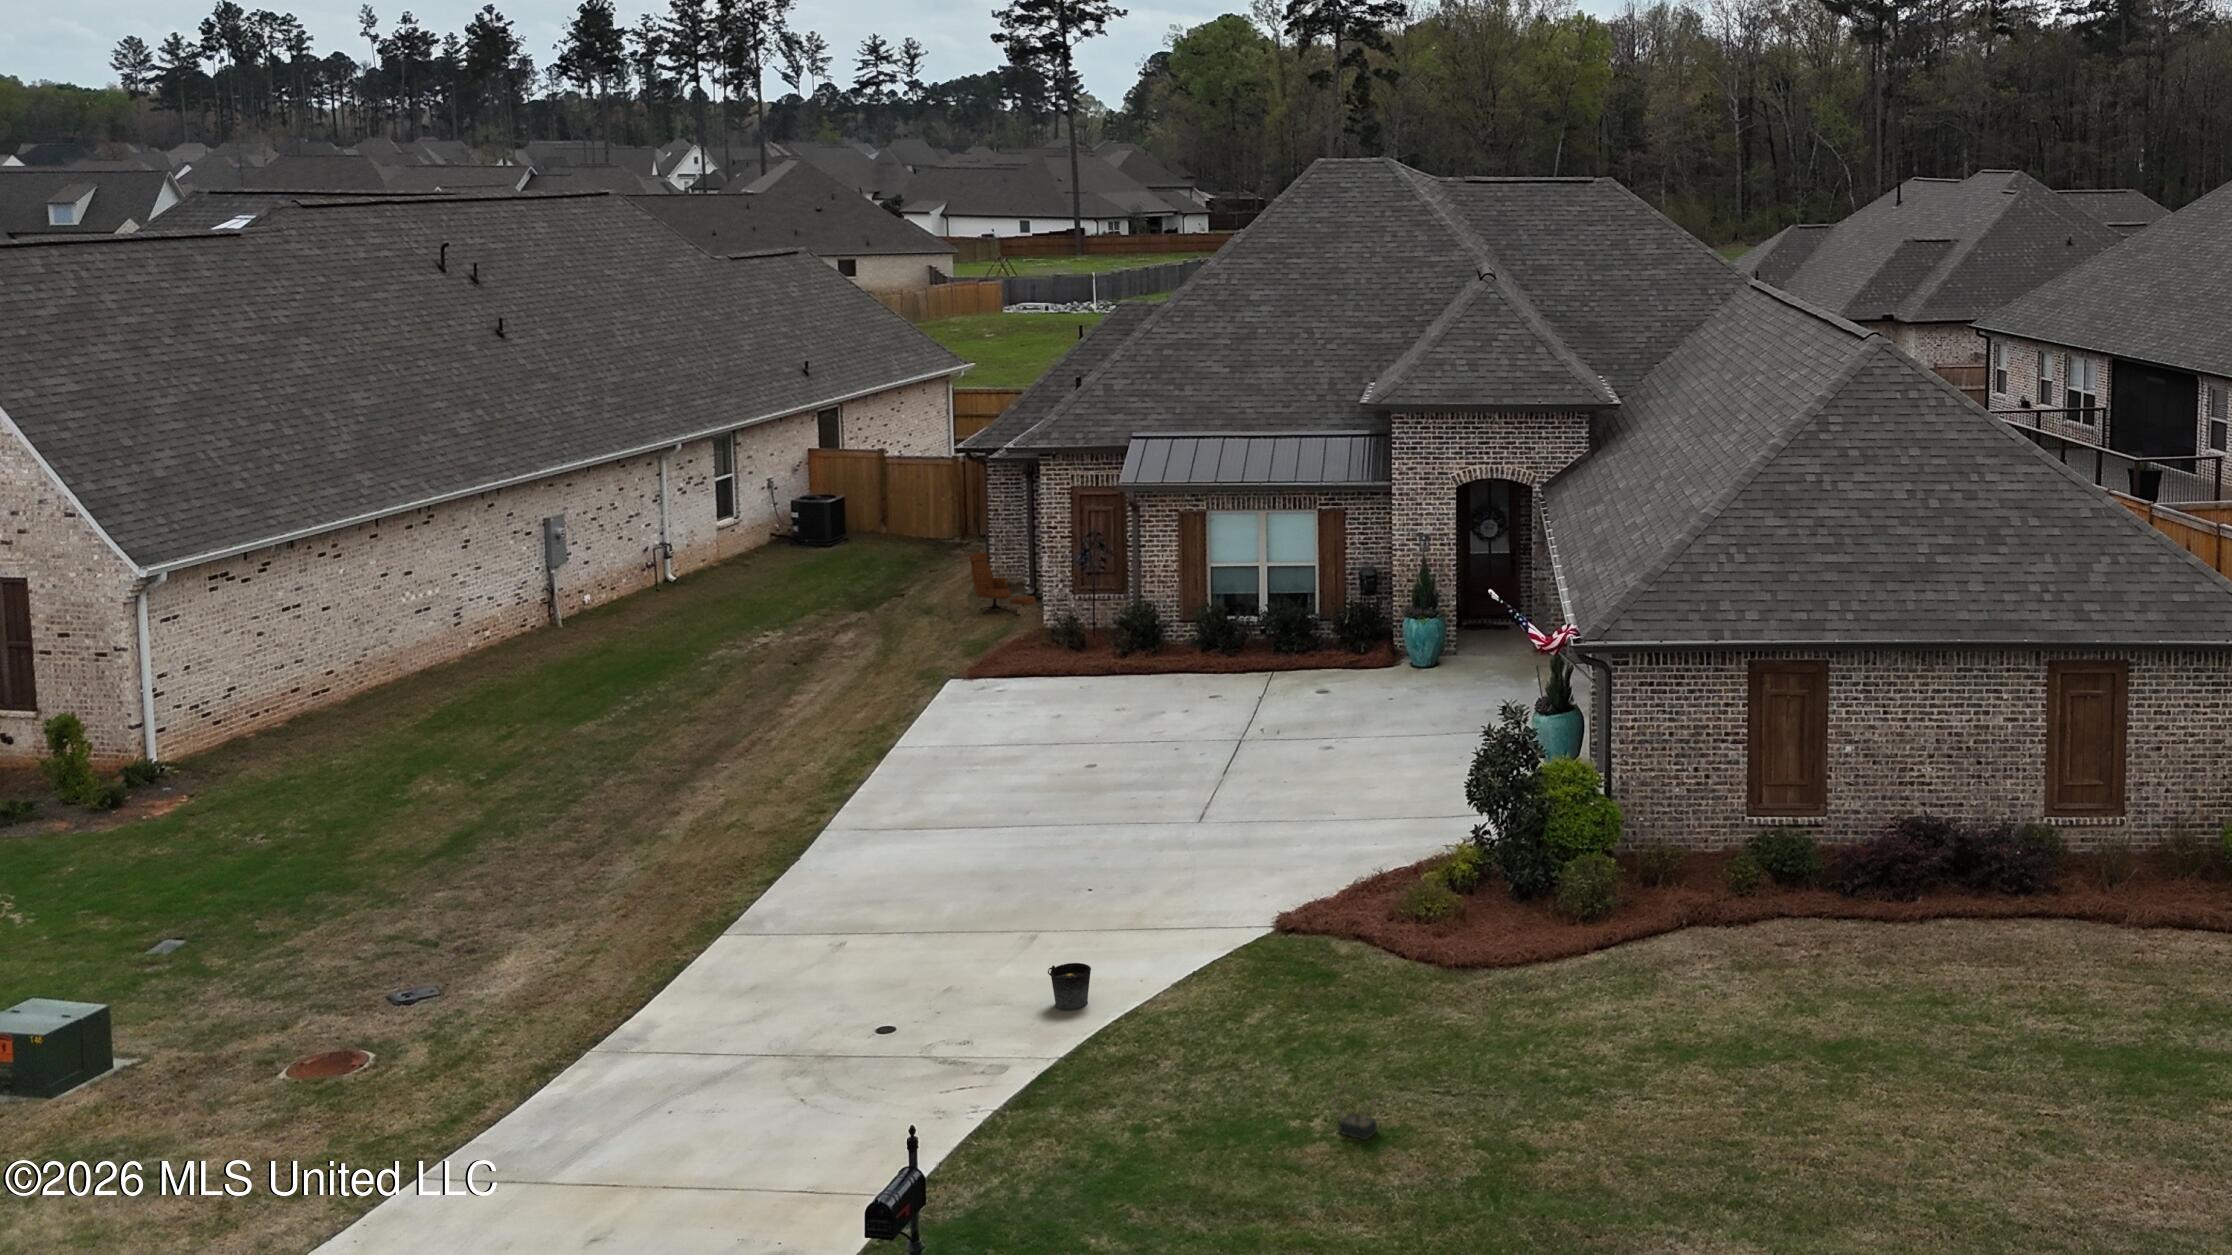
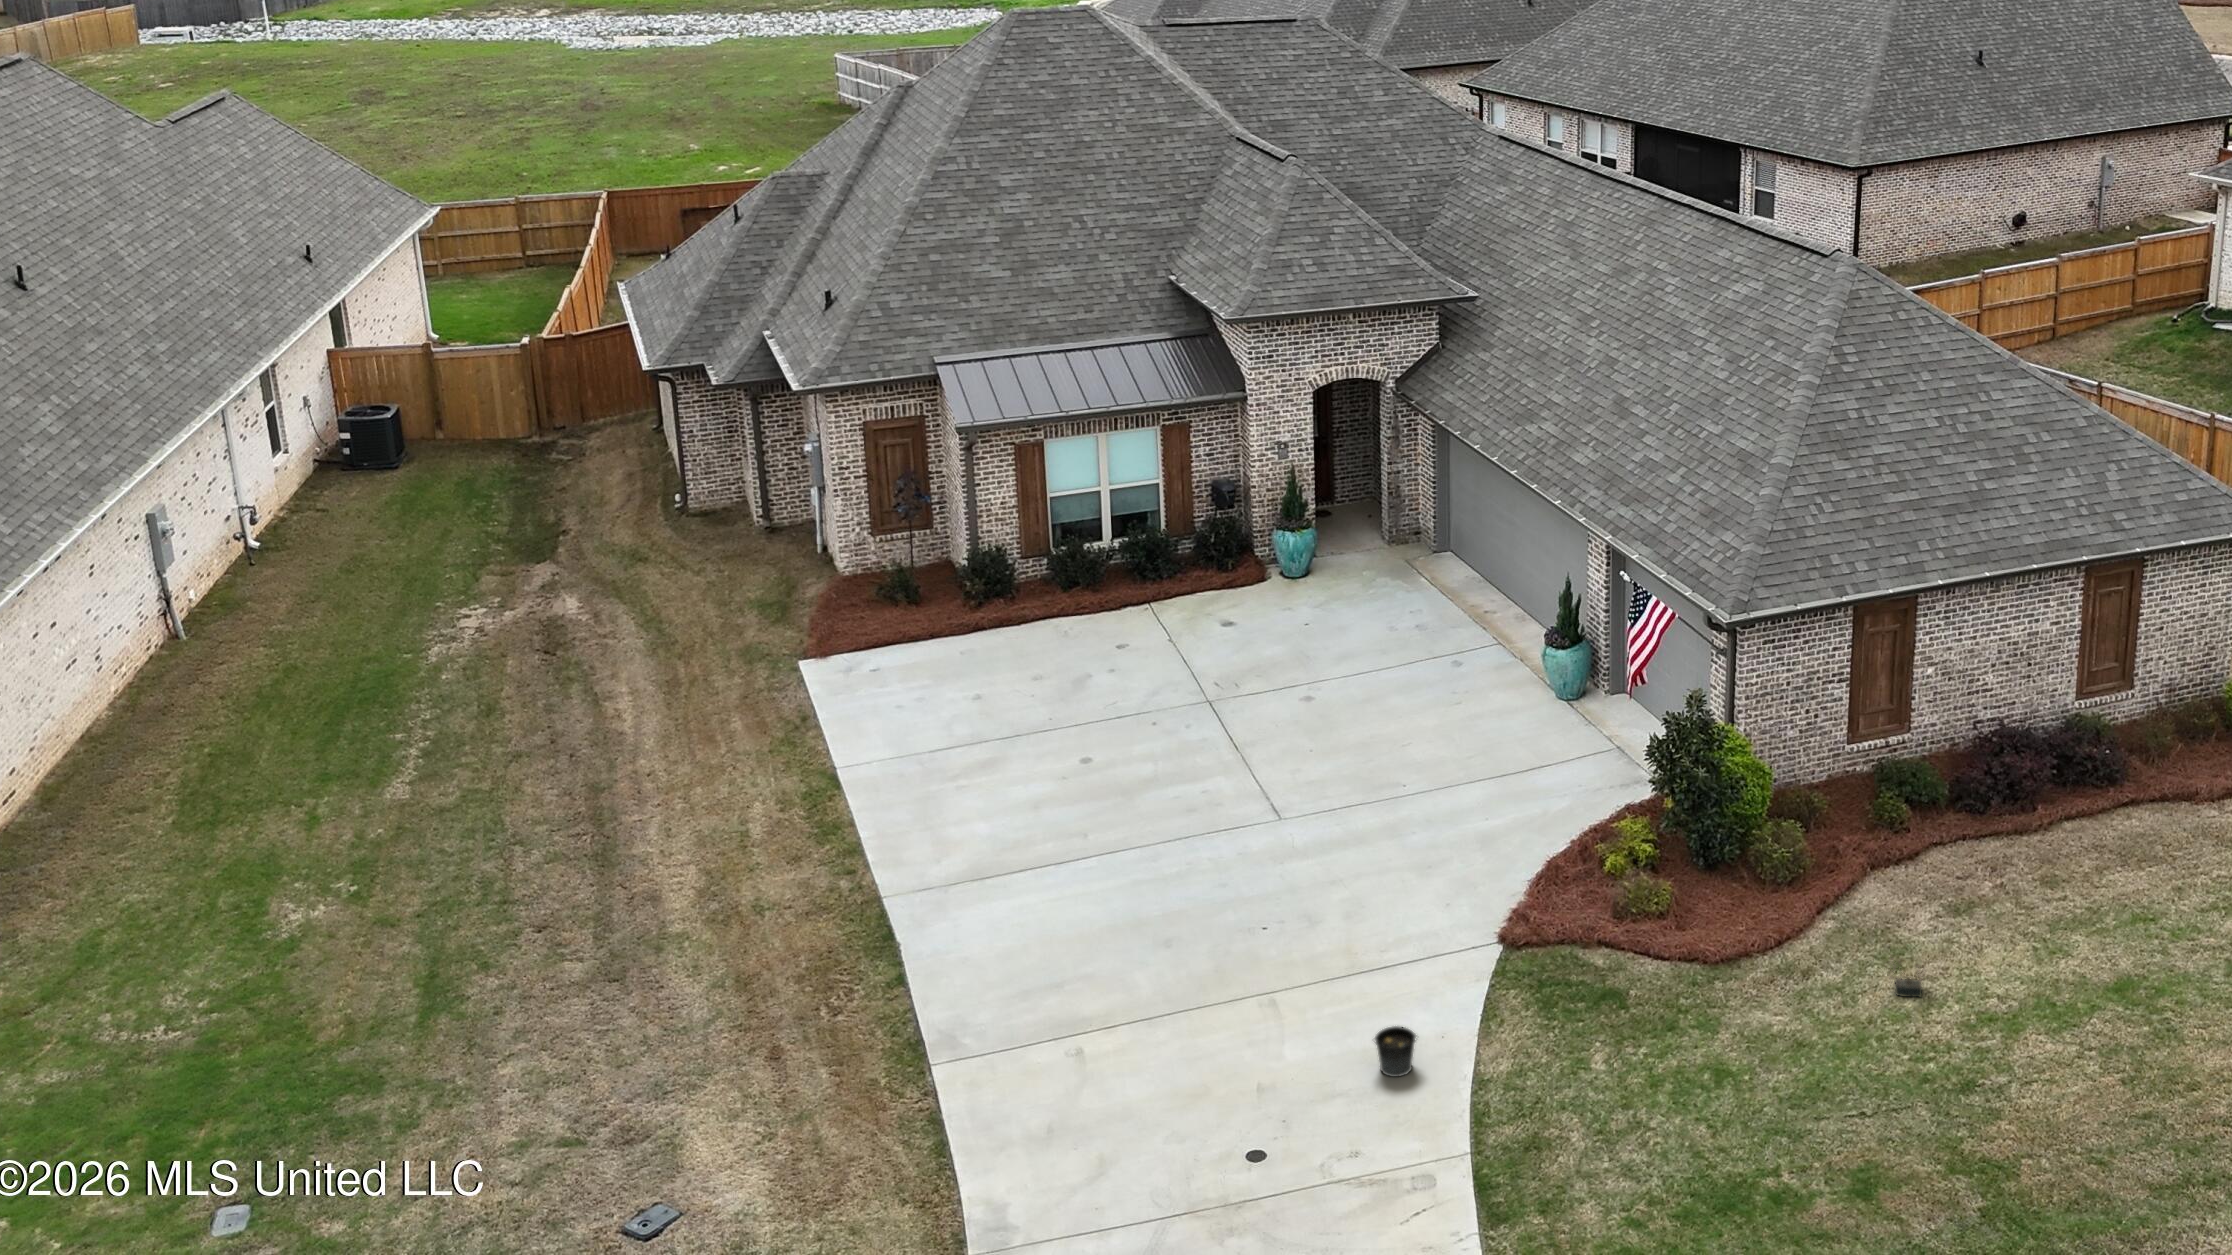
lounge chair: present [969,553,1036,616] -> none [681,482,772,554]
decorative plant: present [1332,1084,1382,1141] -> present [1889,958,1928,997]

